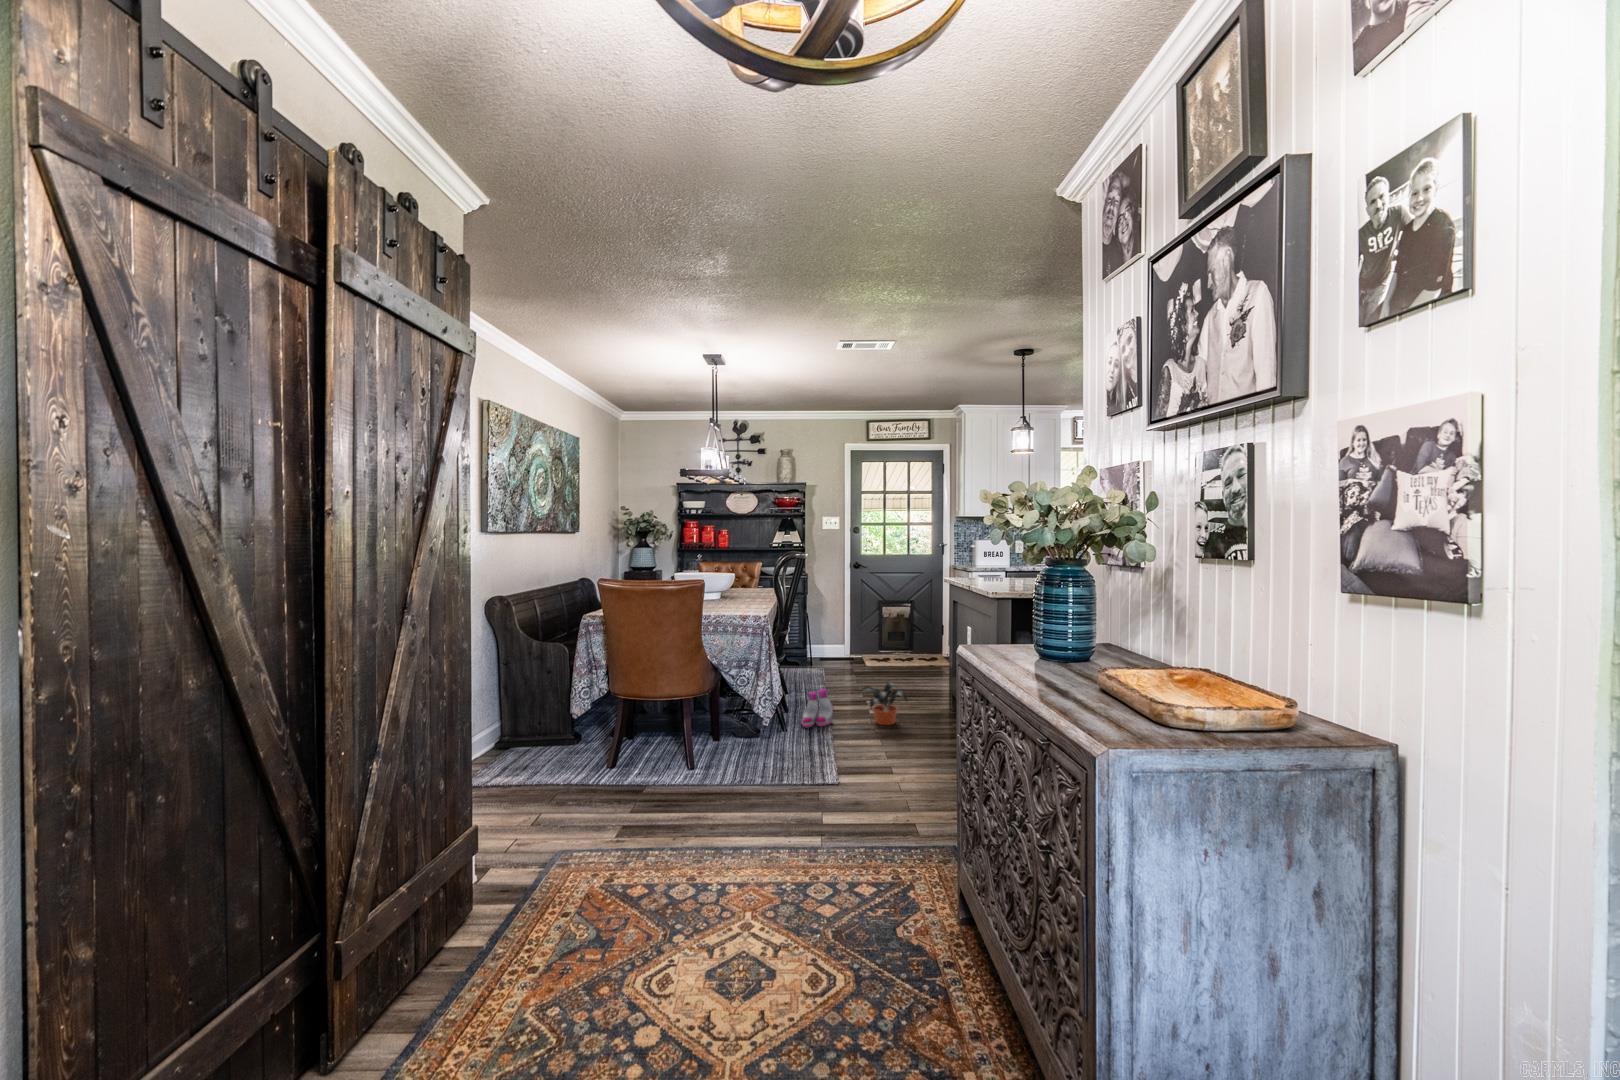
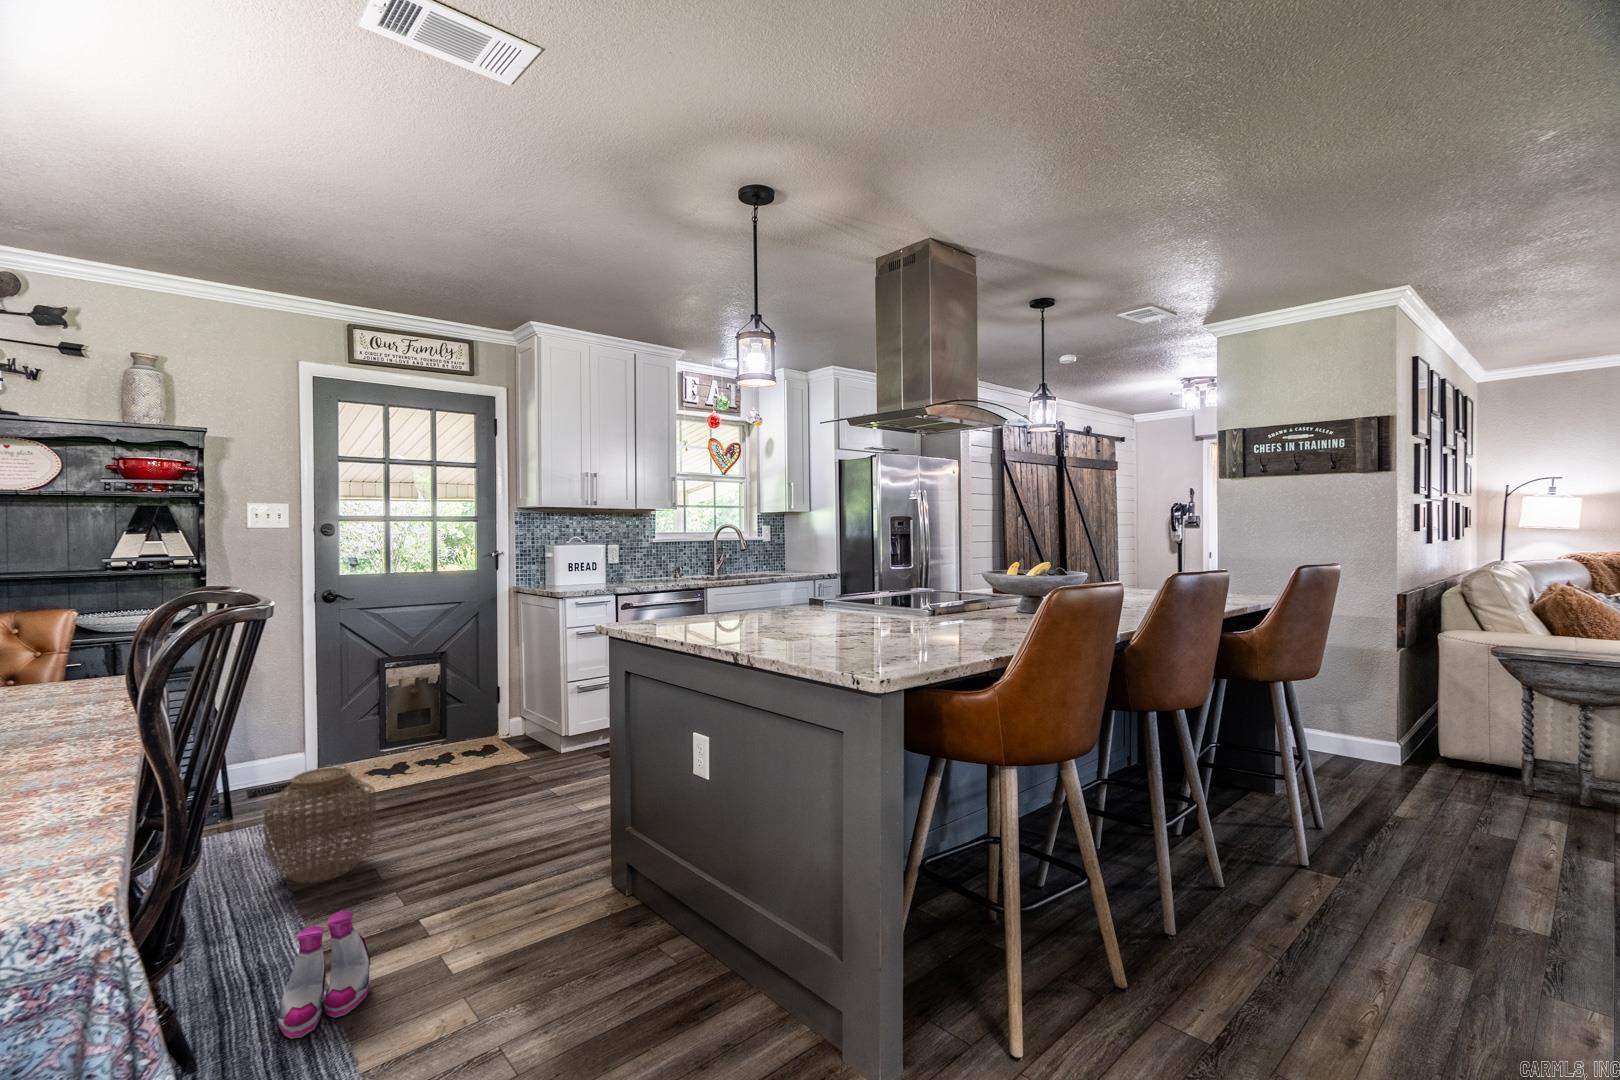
woven basket: none [813,643,856,691] -> present [264,767,376,883]
potted plant: present [860,682,907,725] -> none [436,844,559,953]

